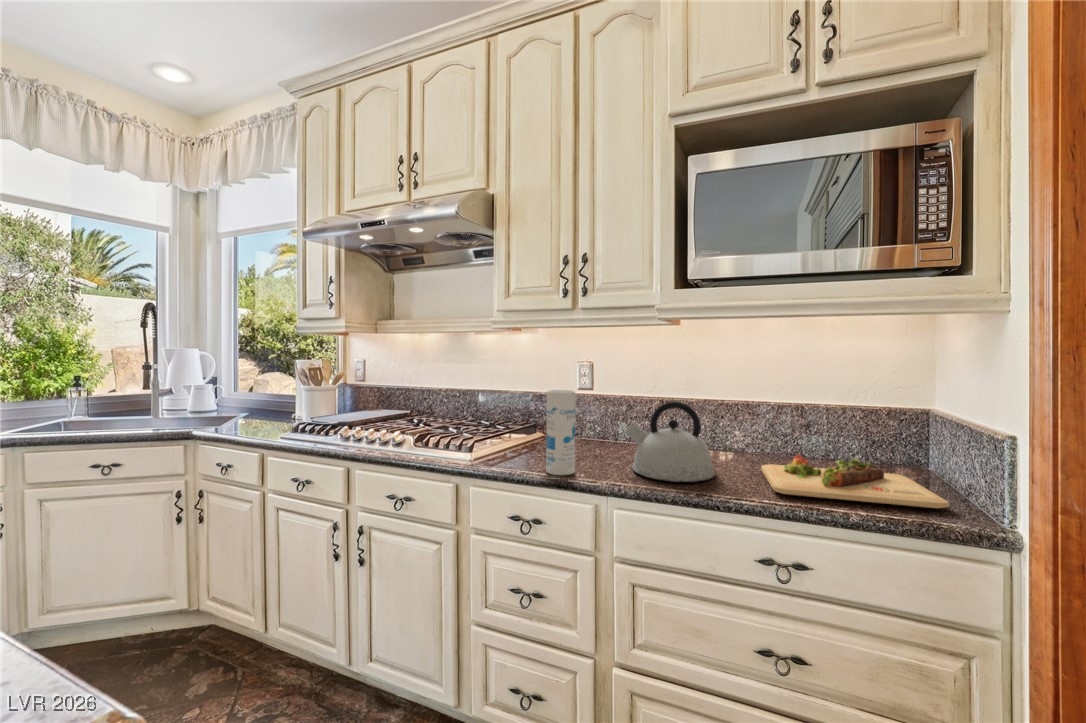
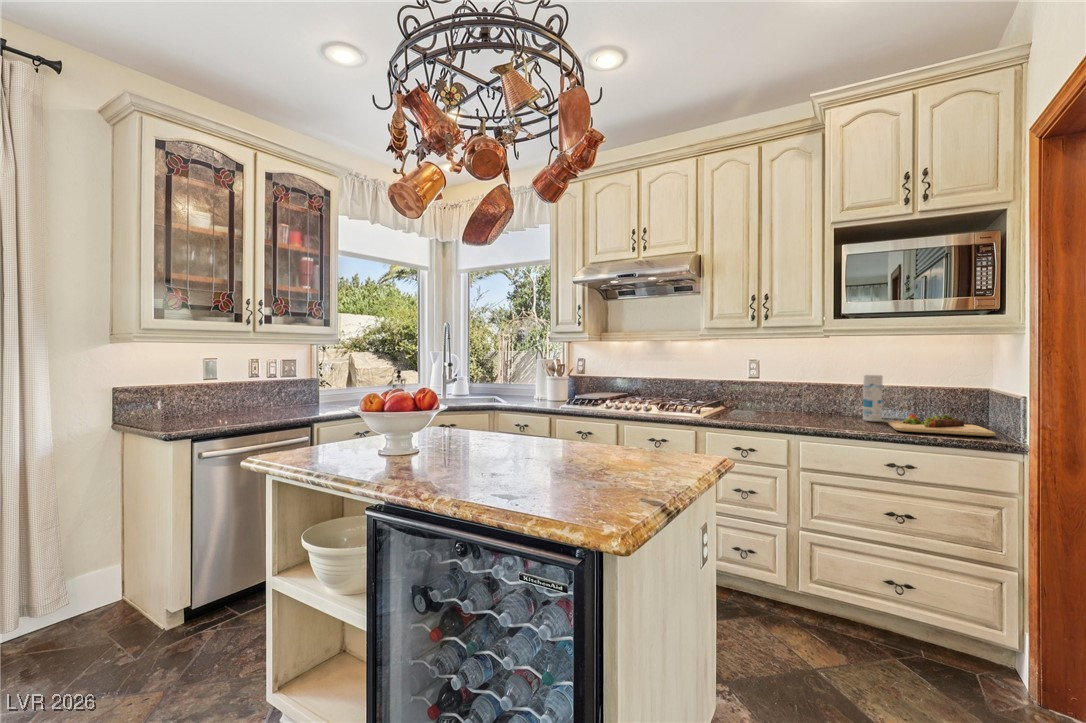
canister: present [546,390,576,475] -> present [863,375,883,421]
kettle: present [626,402,715,482] -> none [802,384,860,427]

